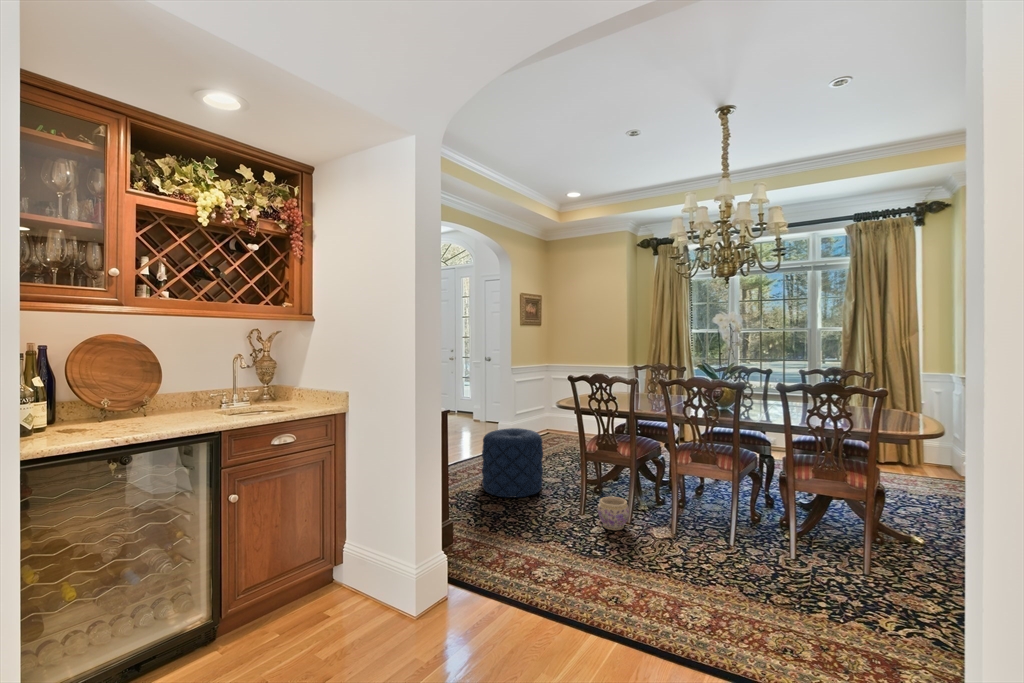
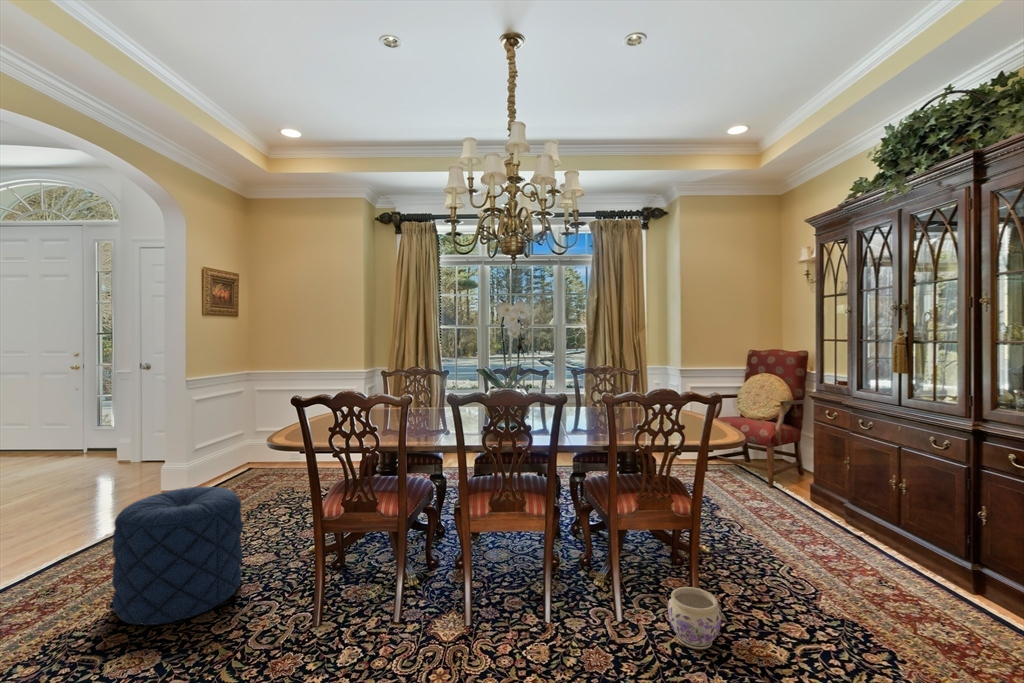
planter: present [598,497,629,531] -> present [668,587,722,650]

